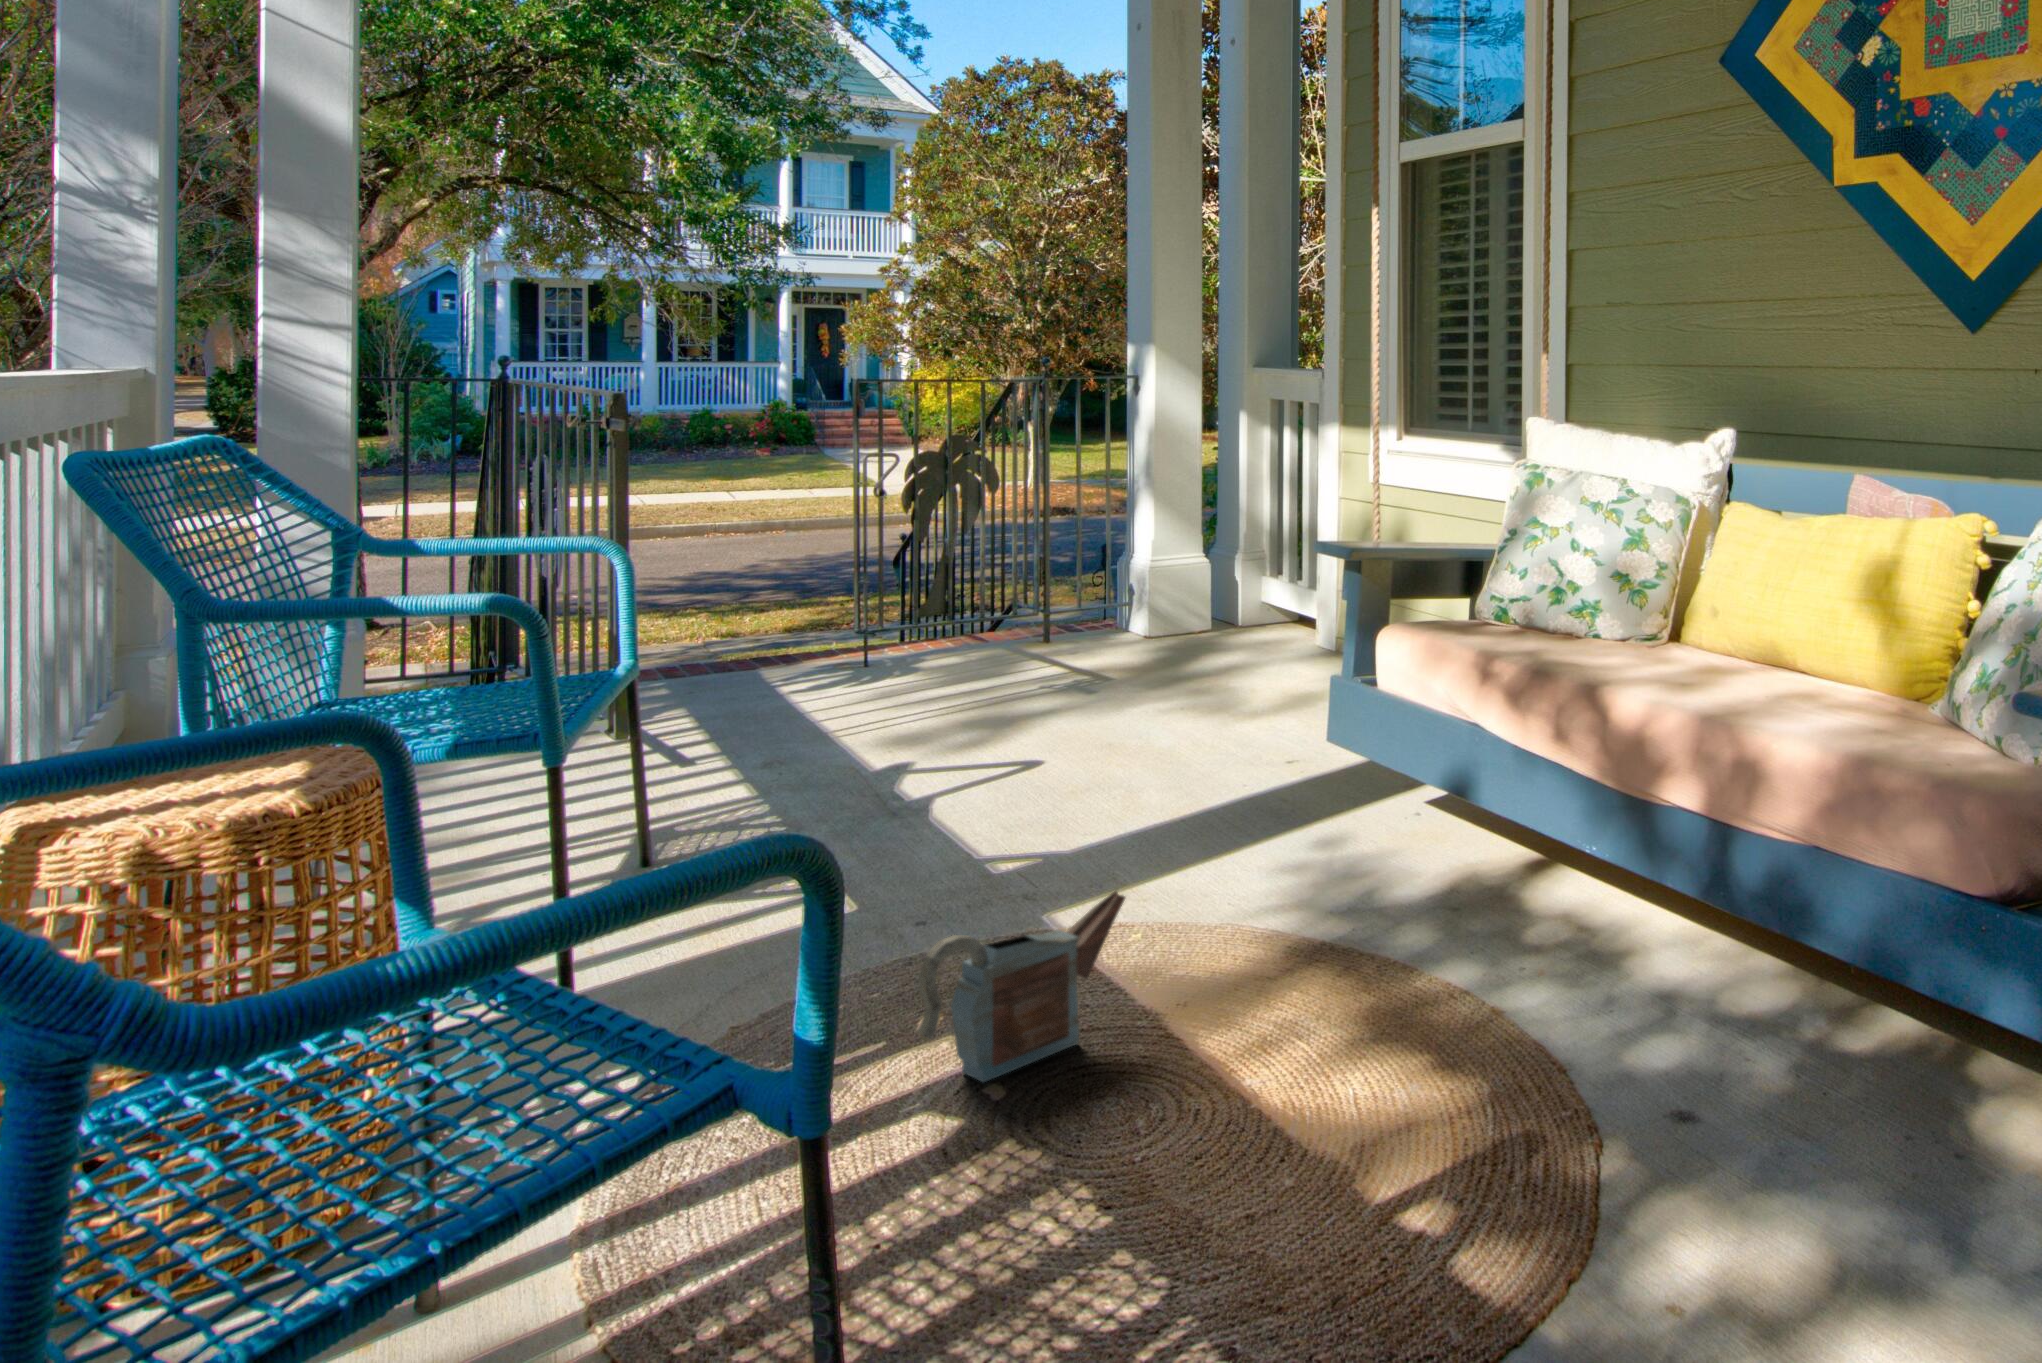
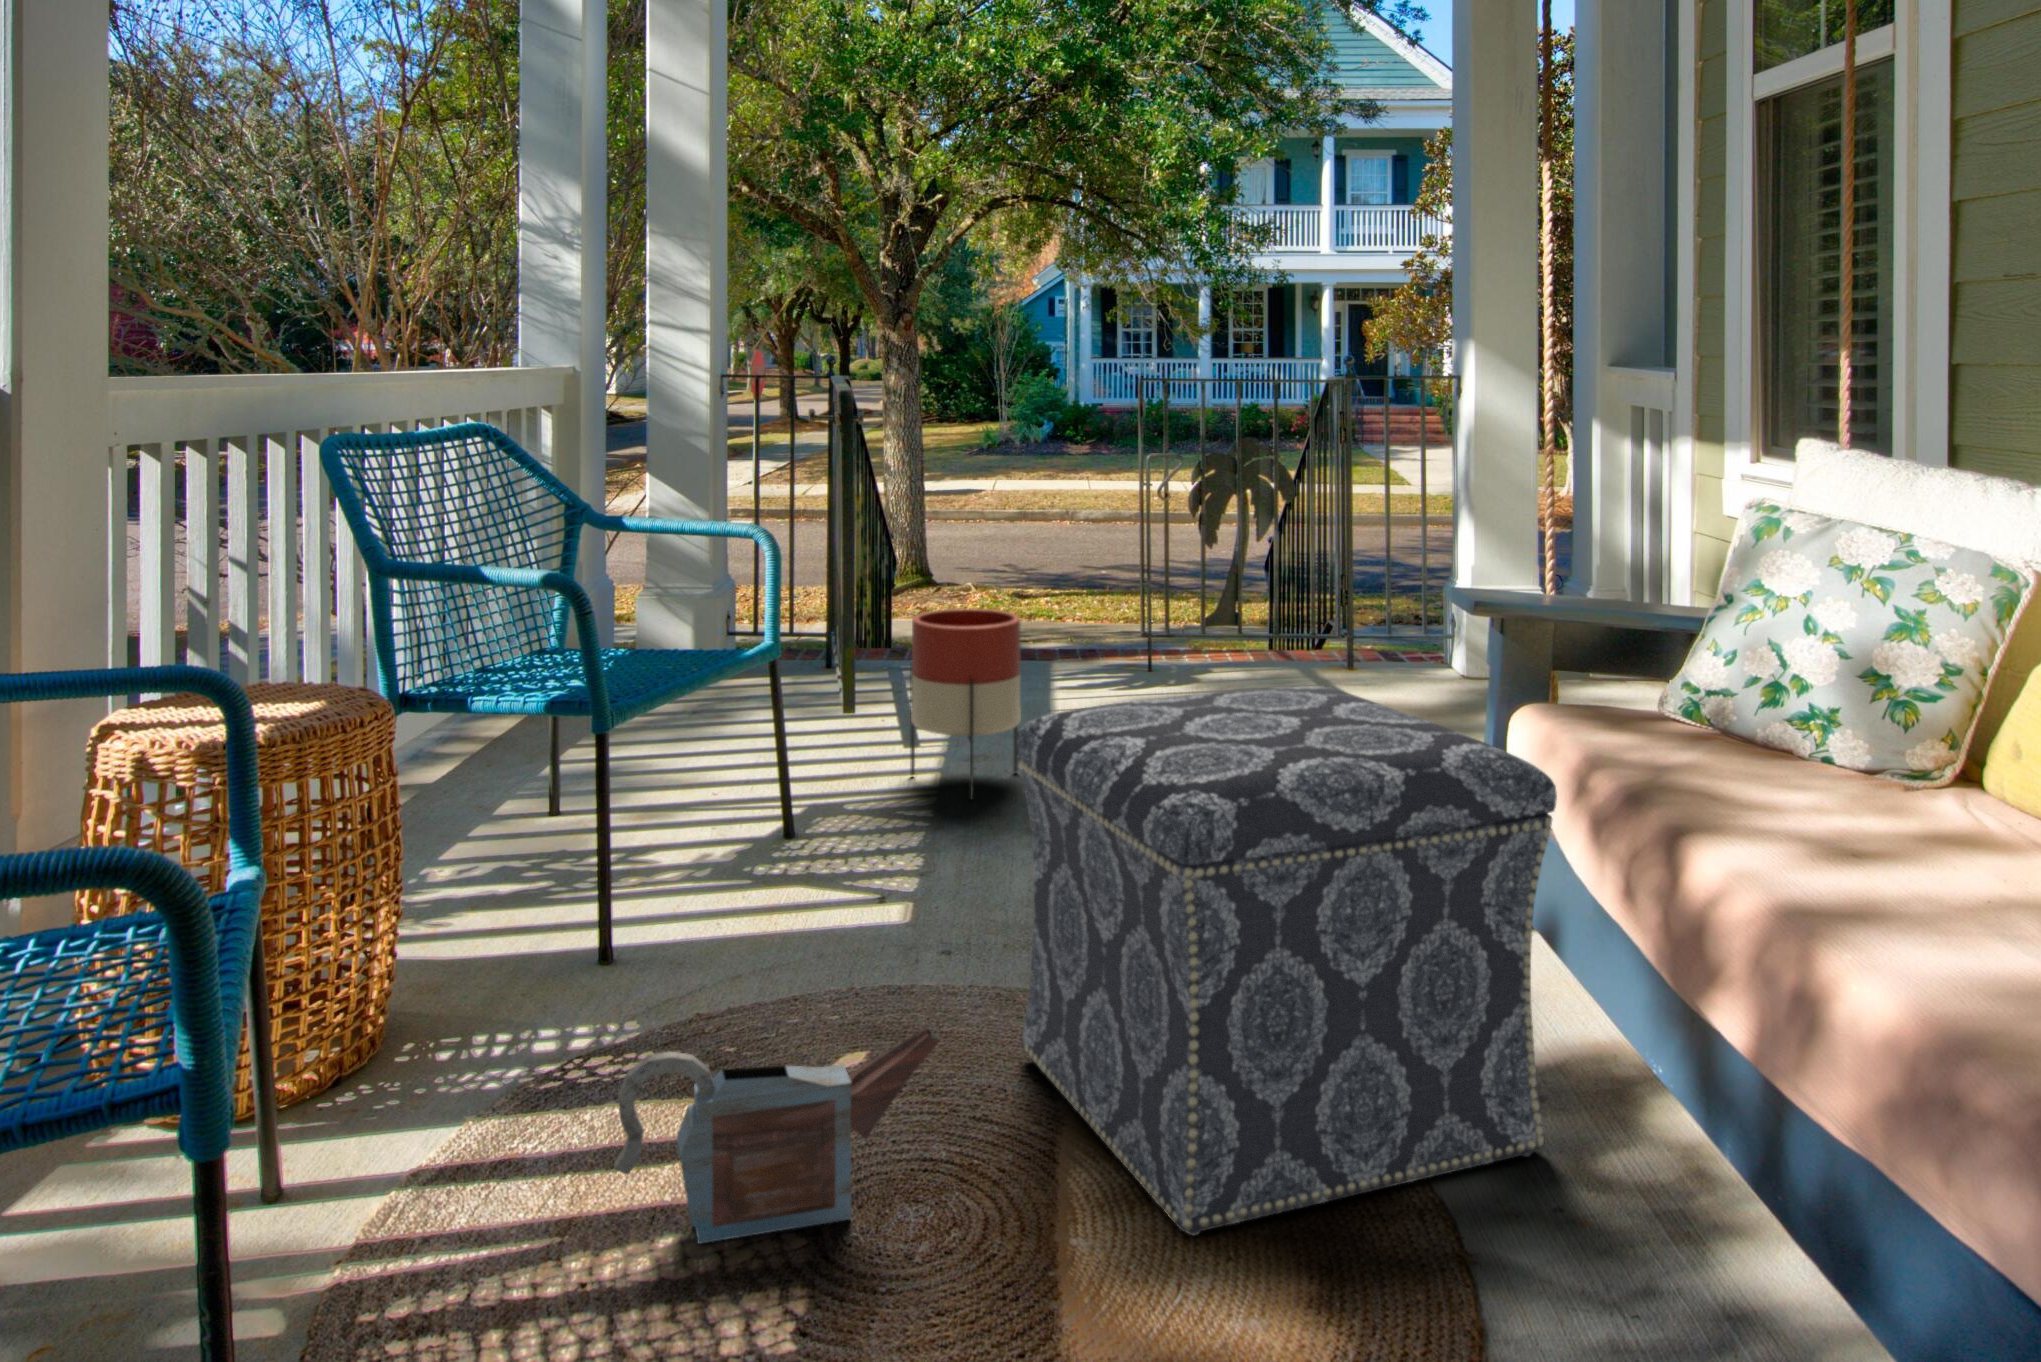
planter: none [742,607,856,782] -> present [910,608,1021,799]
ottoman: none [1083,619,1484,997] -> present [1017,686,1557,1235]

